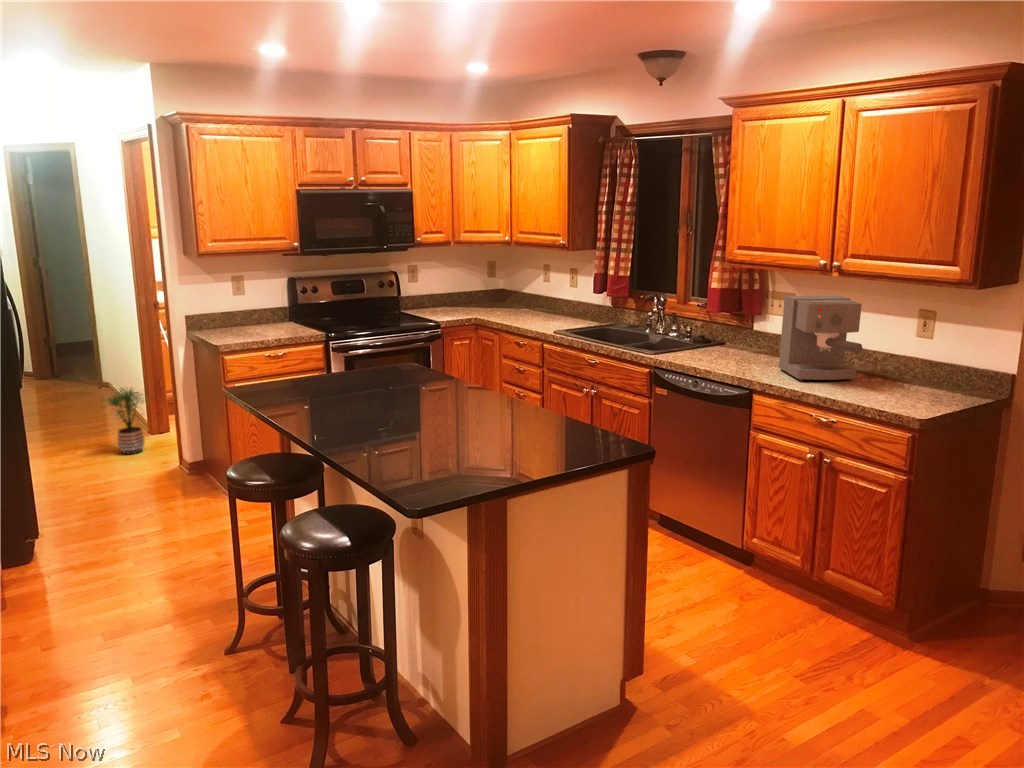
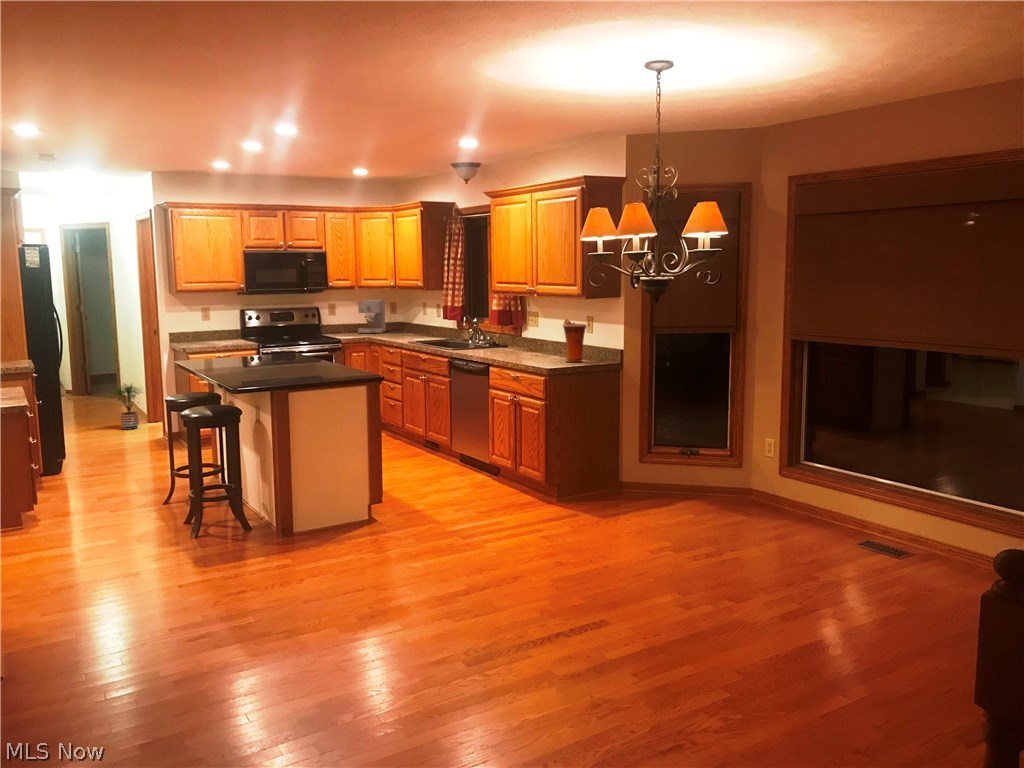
coffee maker: present [779,295,862,381] -> present [358,300,386,333]
vase: none [908,320,959,397] -> present [563,319,586,362]

